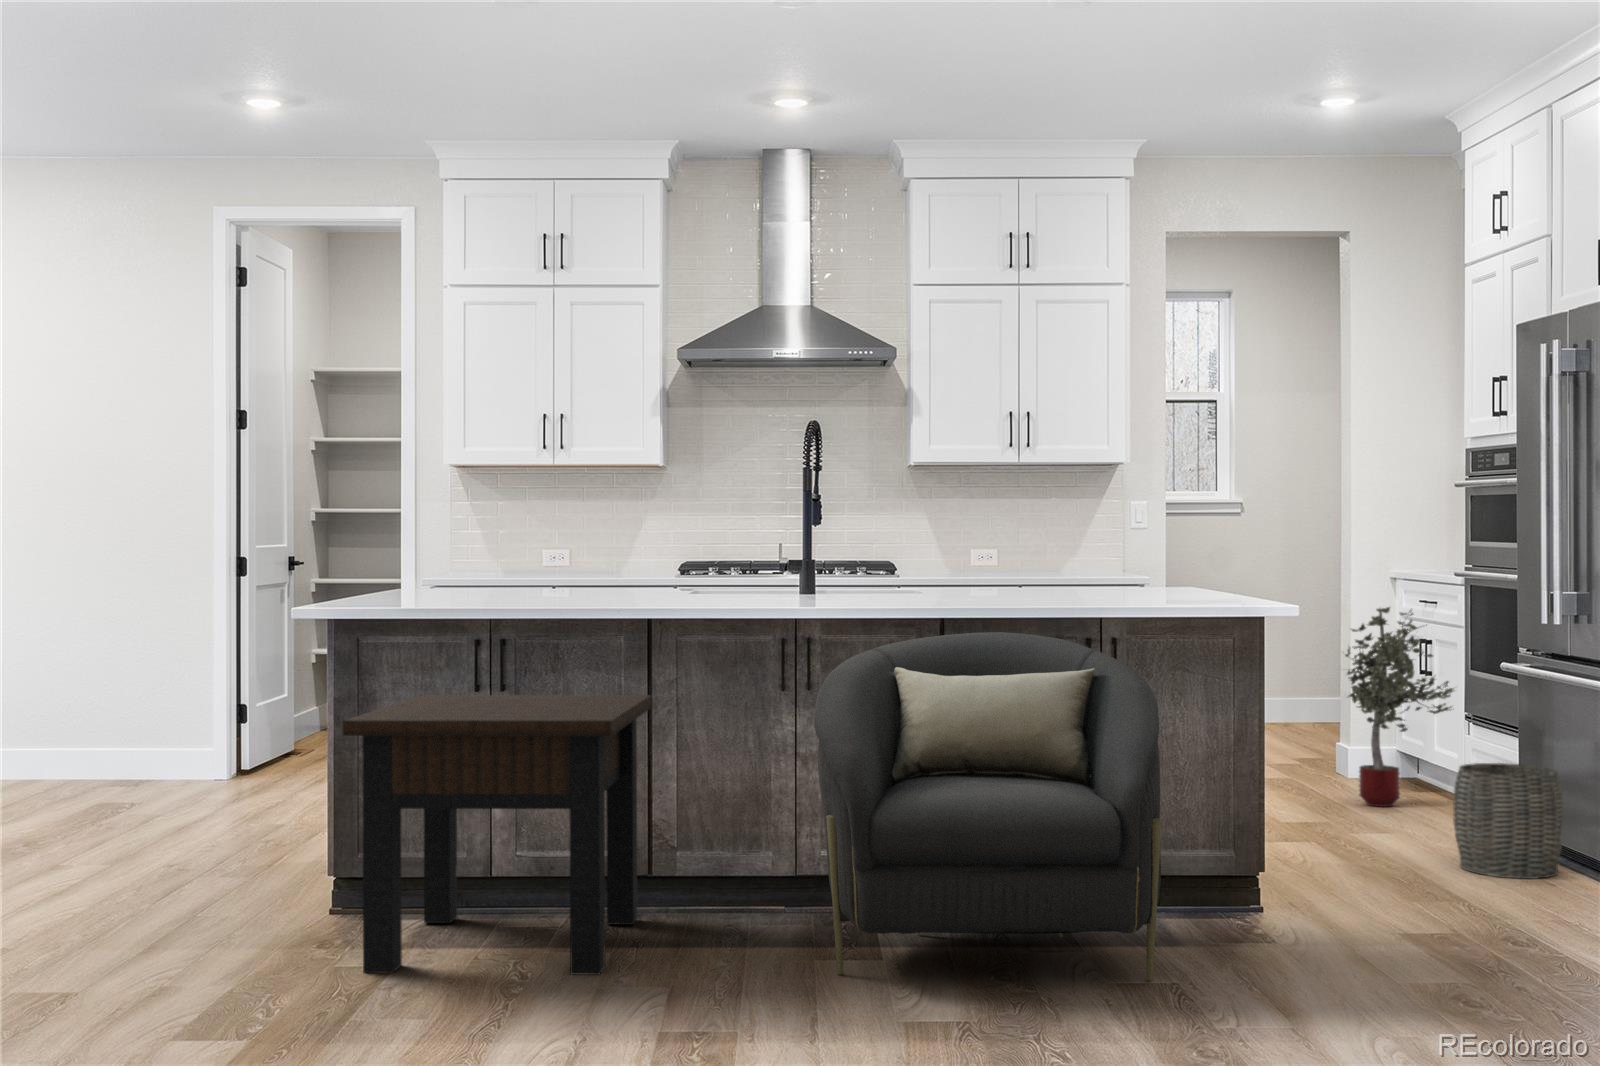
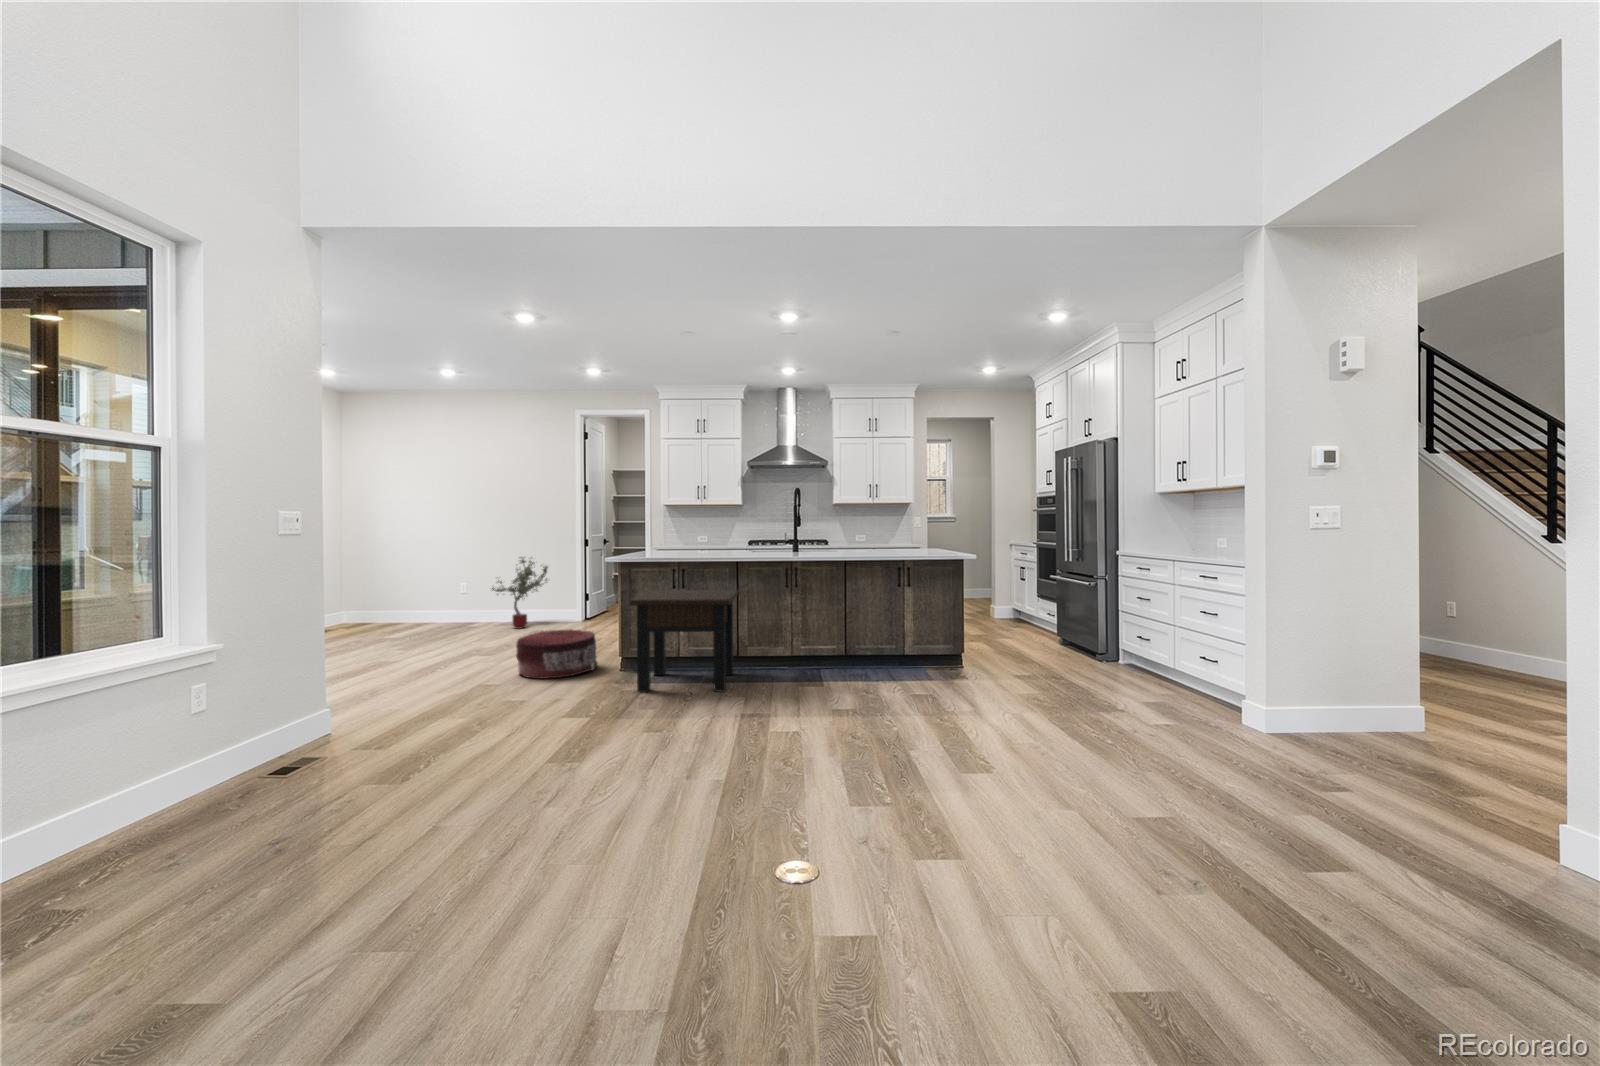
potted tree: present [1345,607,1455,807] -> present [492,557,548,629]
armchair: present [814,632,1162,981] -> none [802,566,927,691]
woven basket: present [1453,763,1563,879] -> none [1032,613,1071,655]
pouf: none [65,795,289,929] -> present [516,629,598,679]

